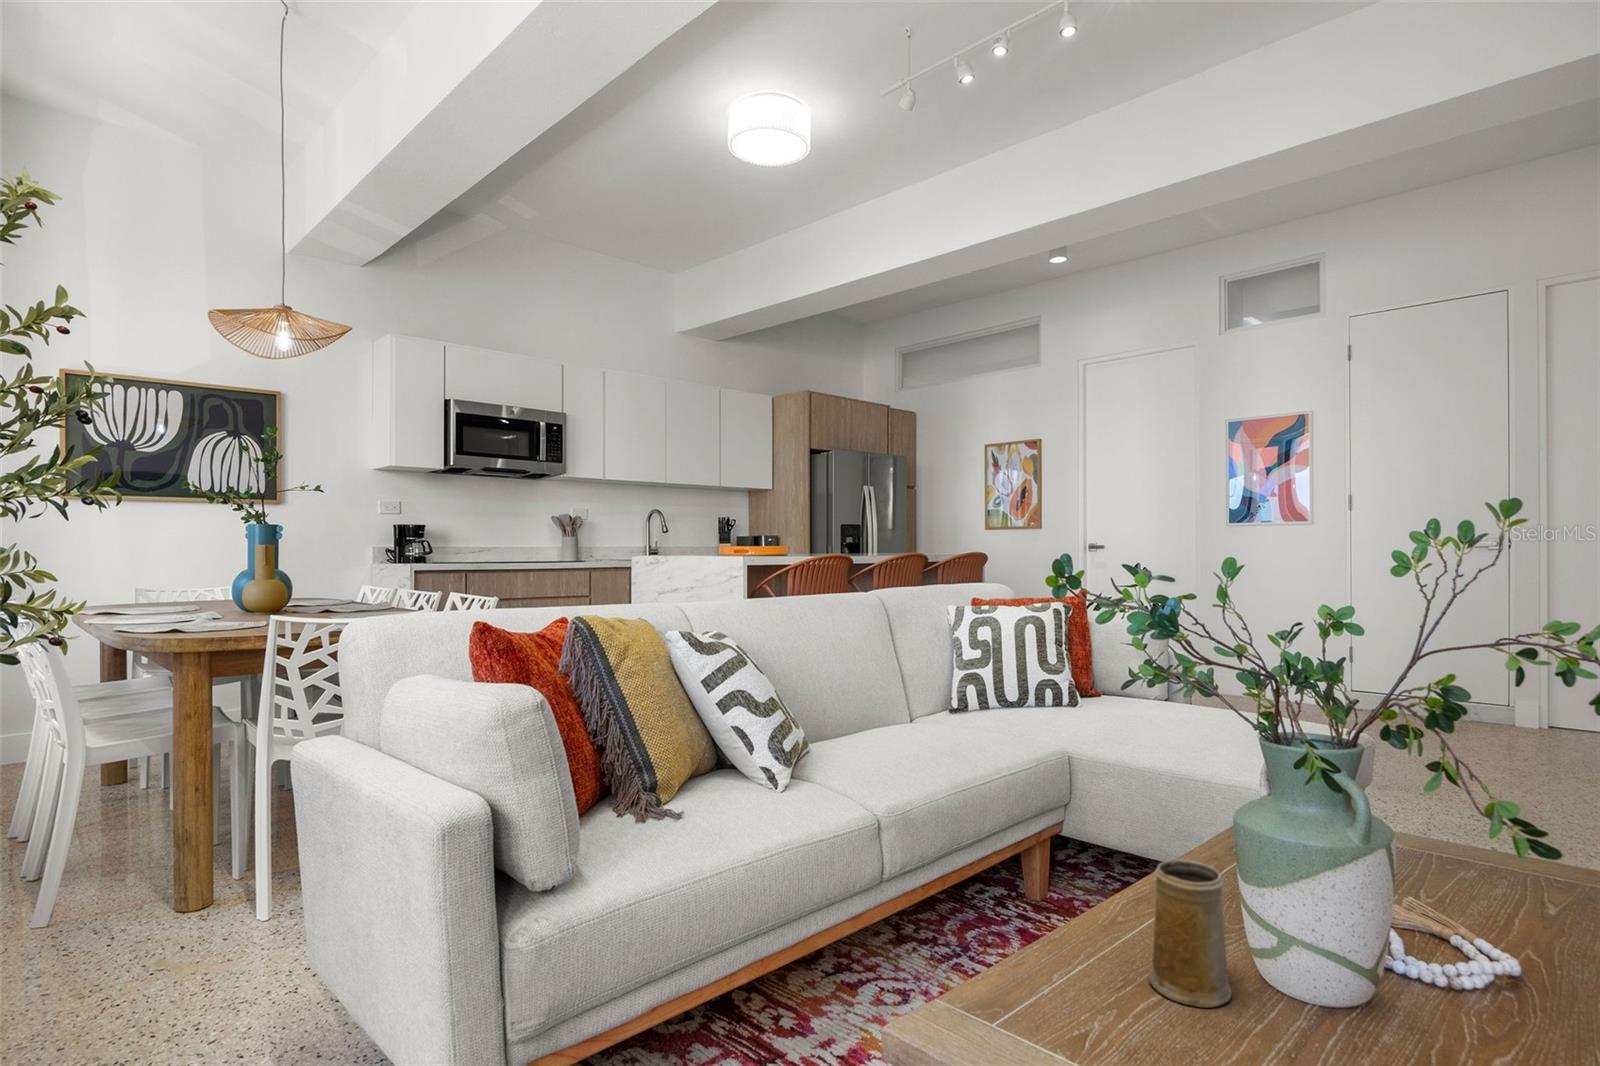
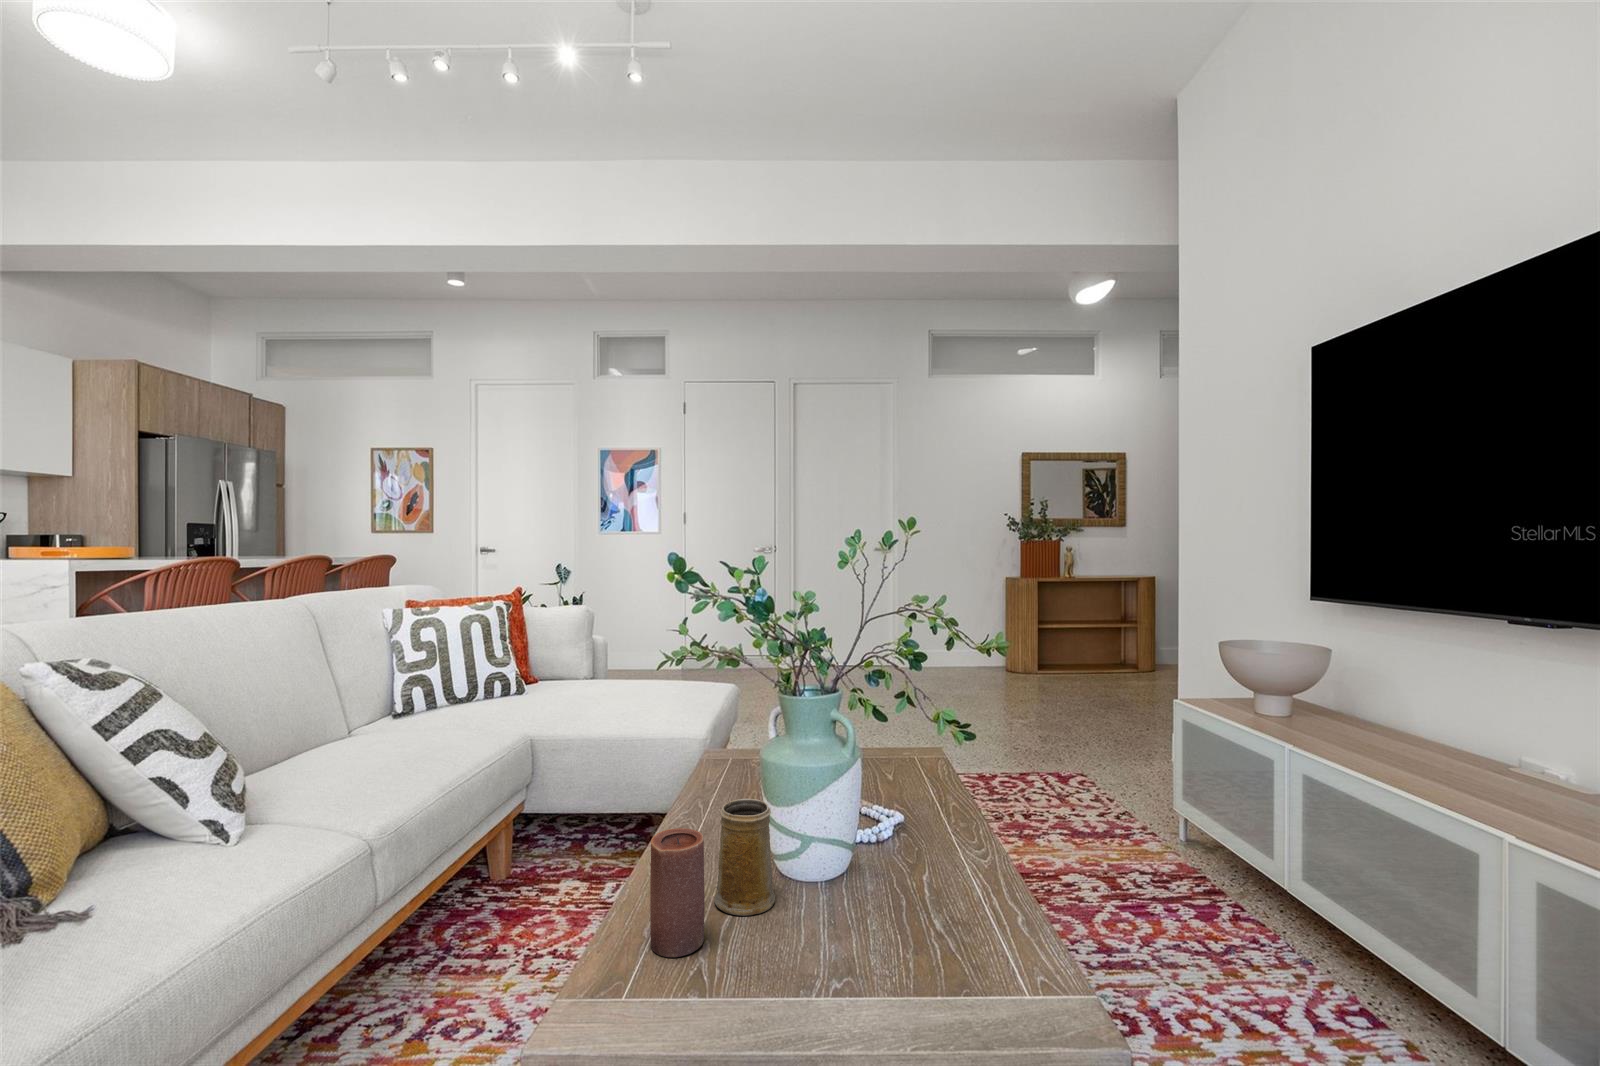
candle: none [1046,867,1111,1013] -> present [650,828,705,957]

